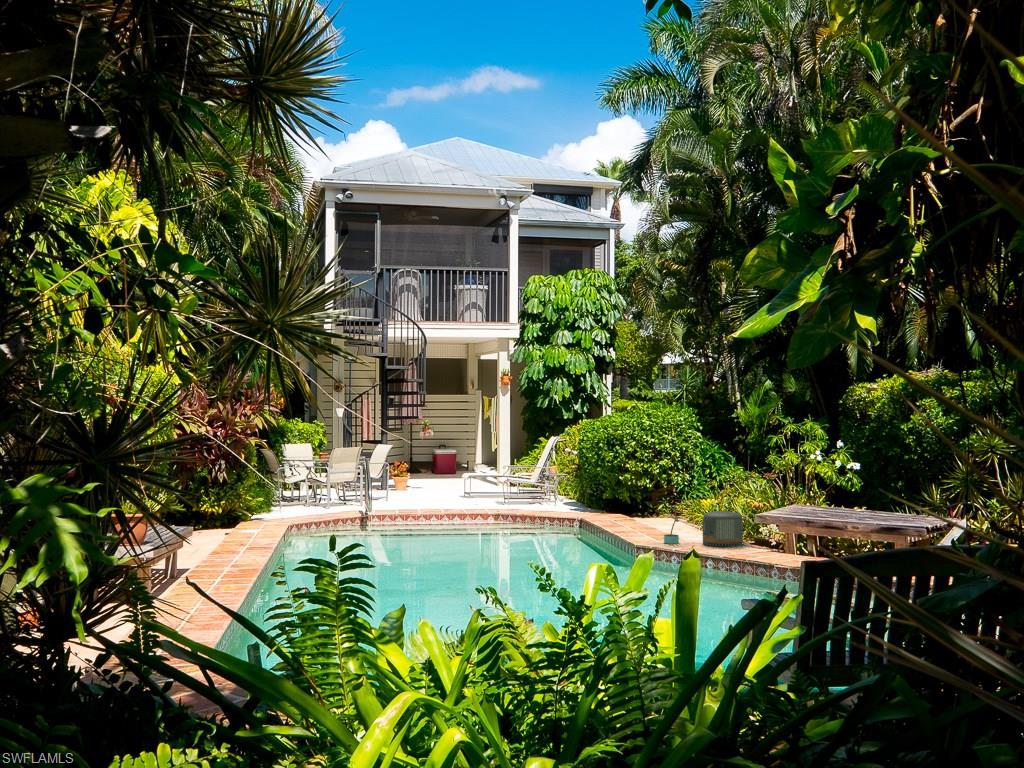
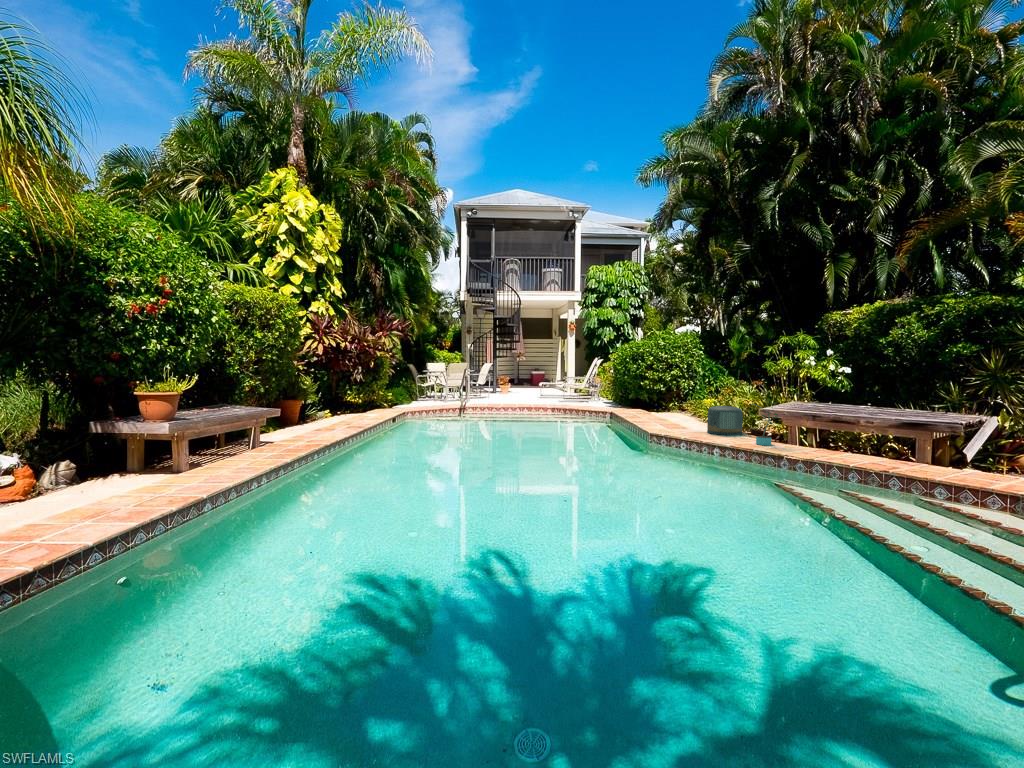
potted plant: present [659,496,684,544] -> present [751,402,778,445]

